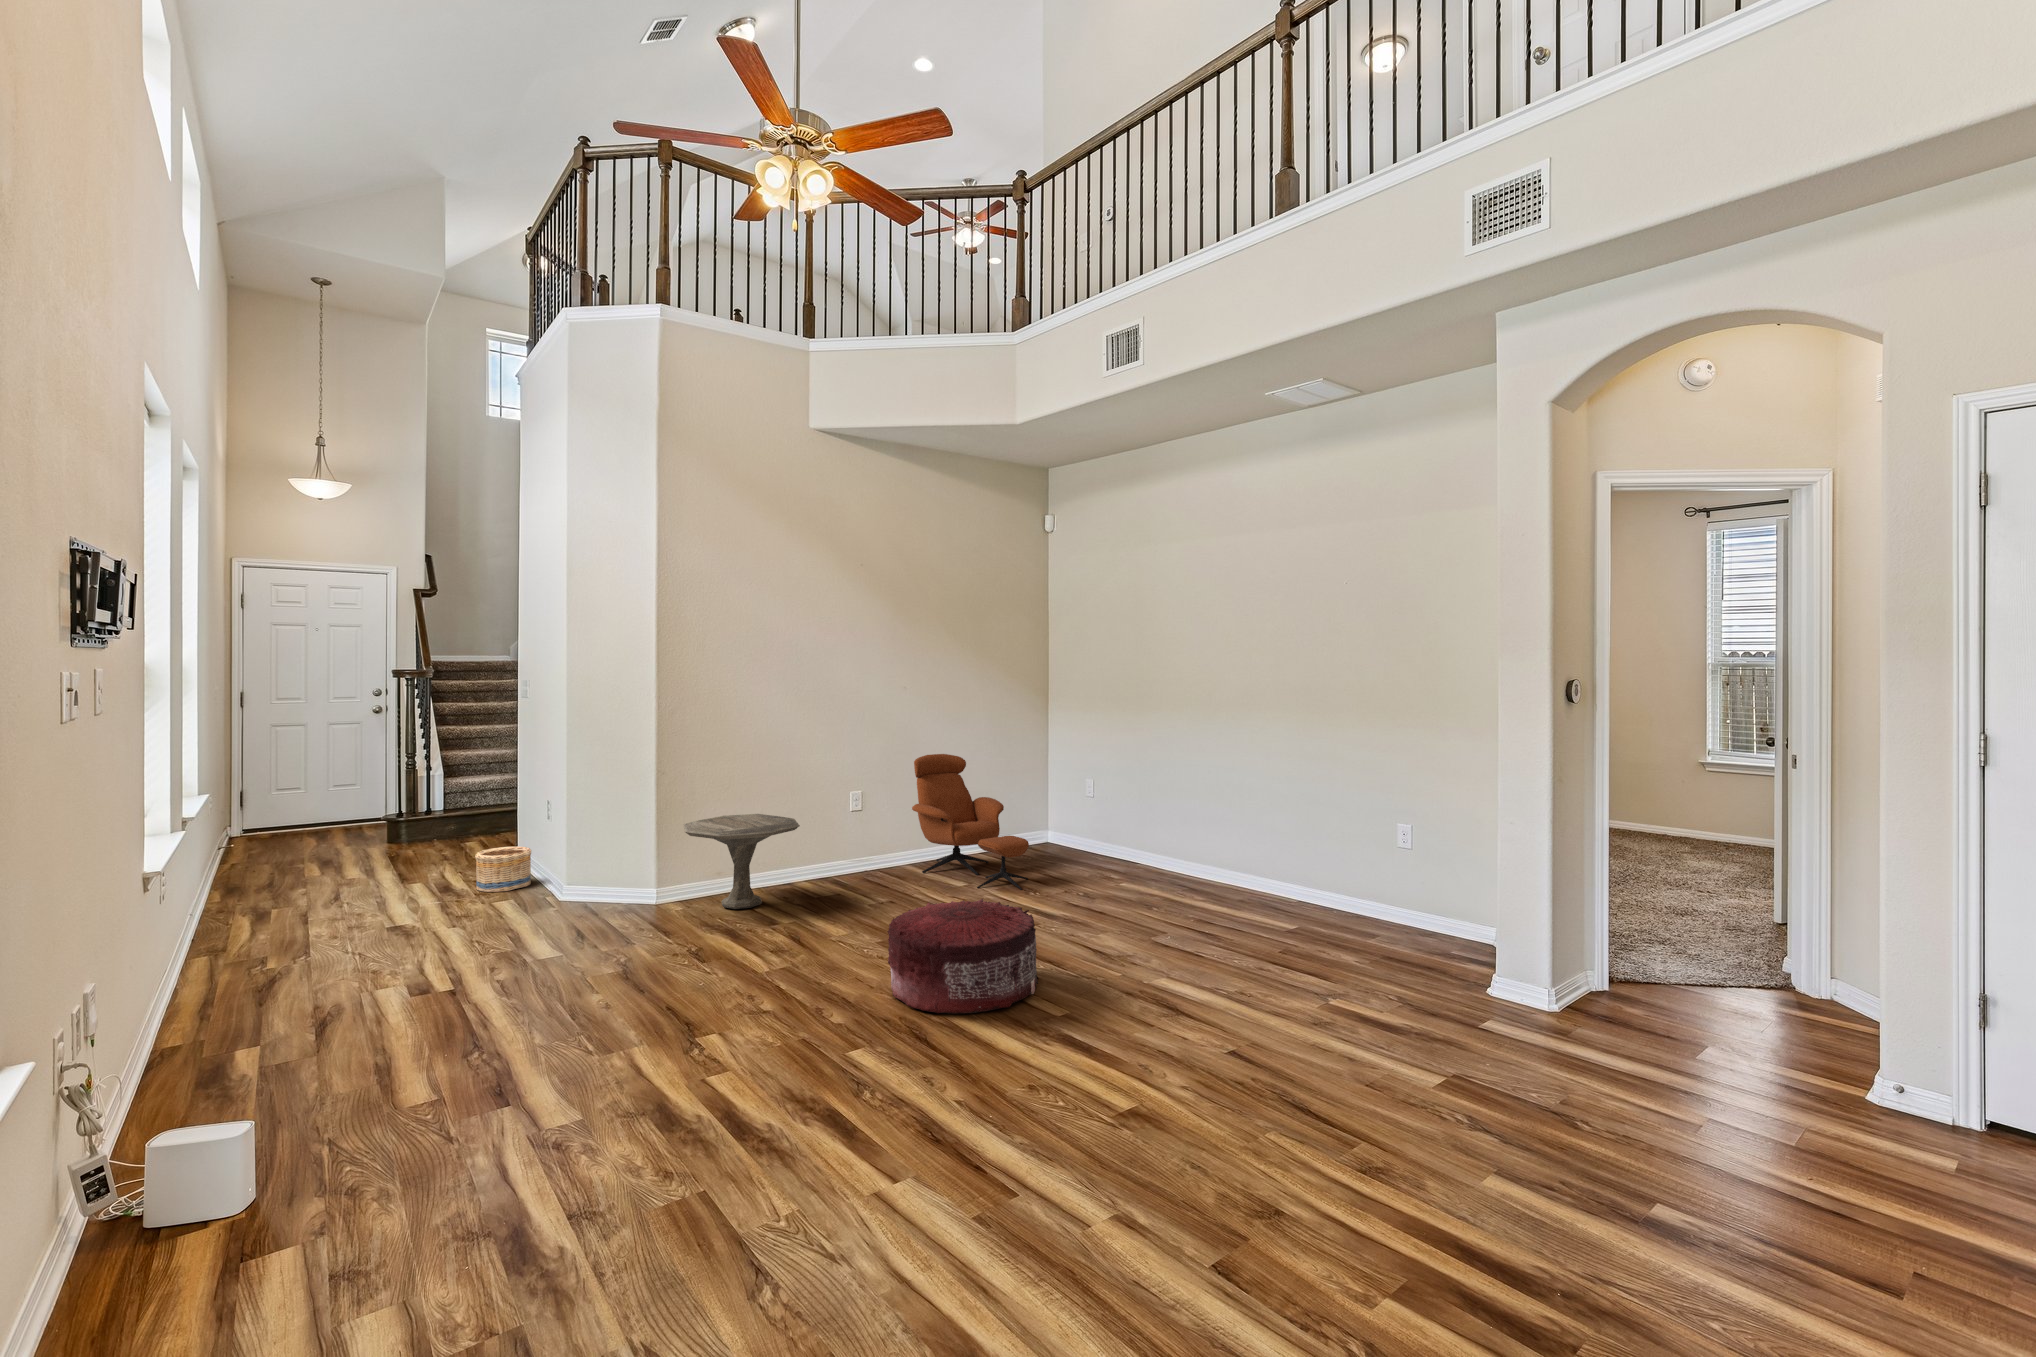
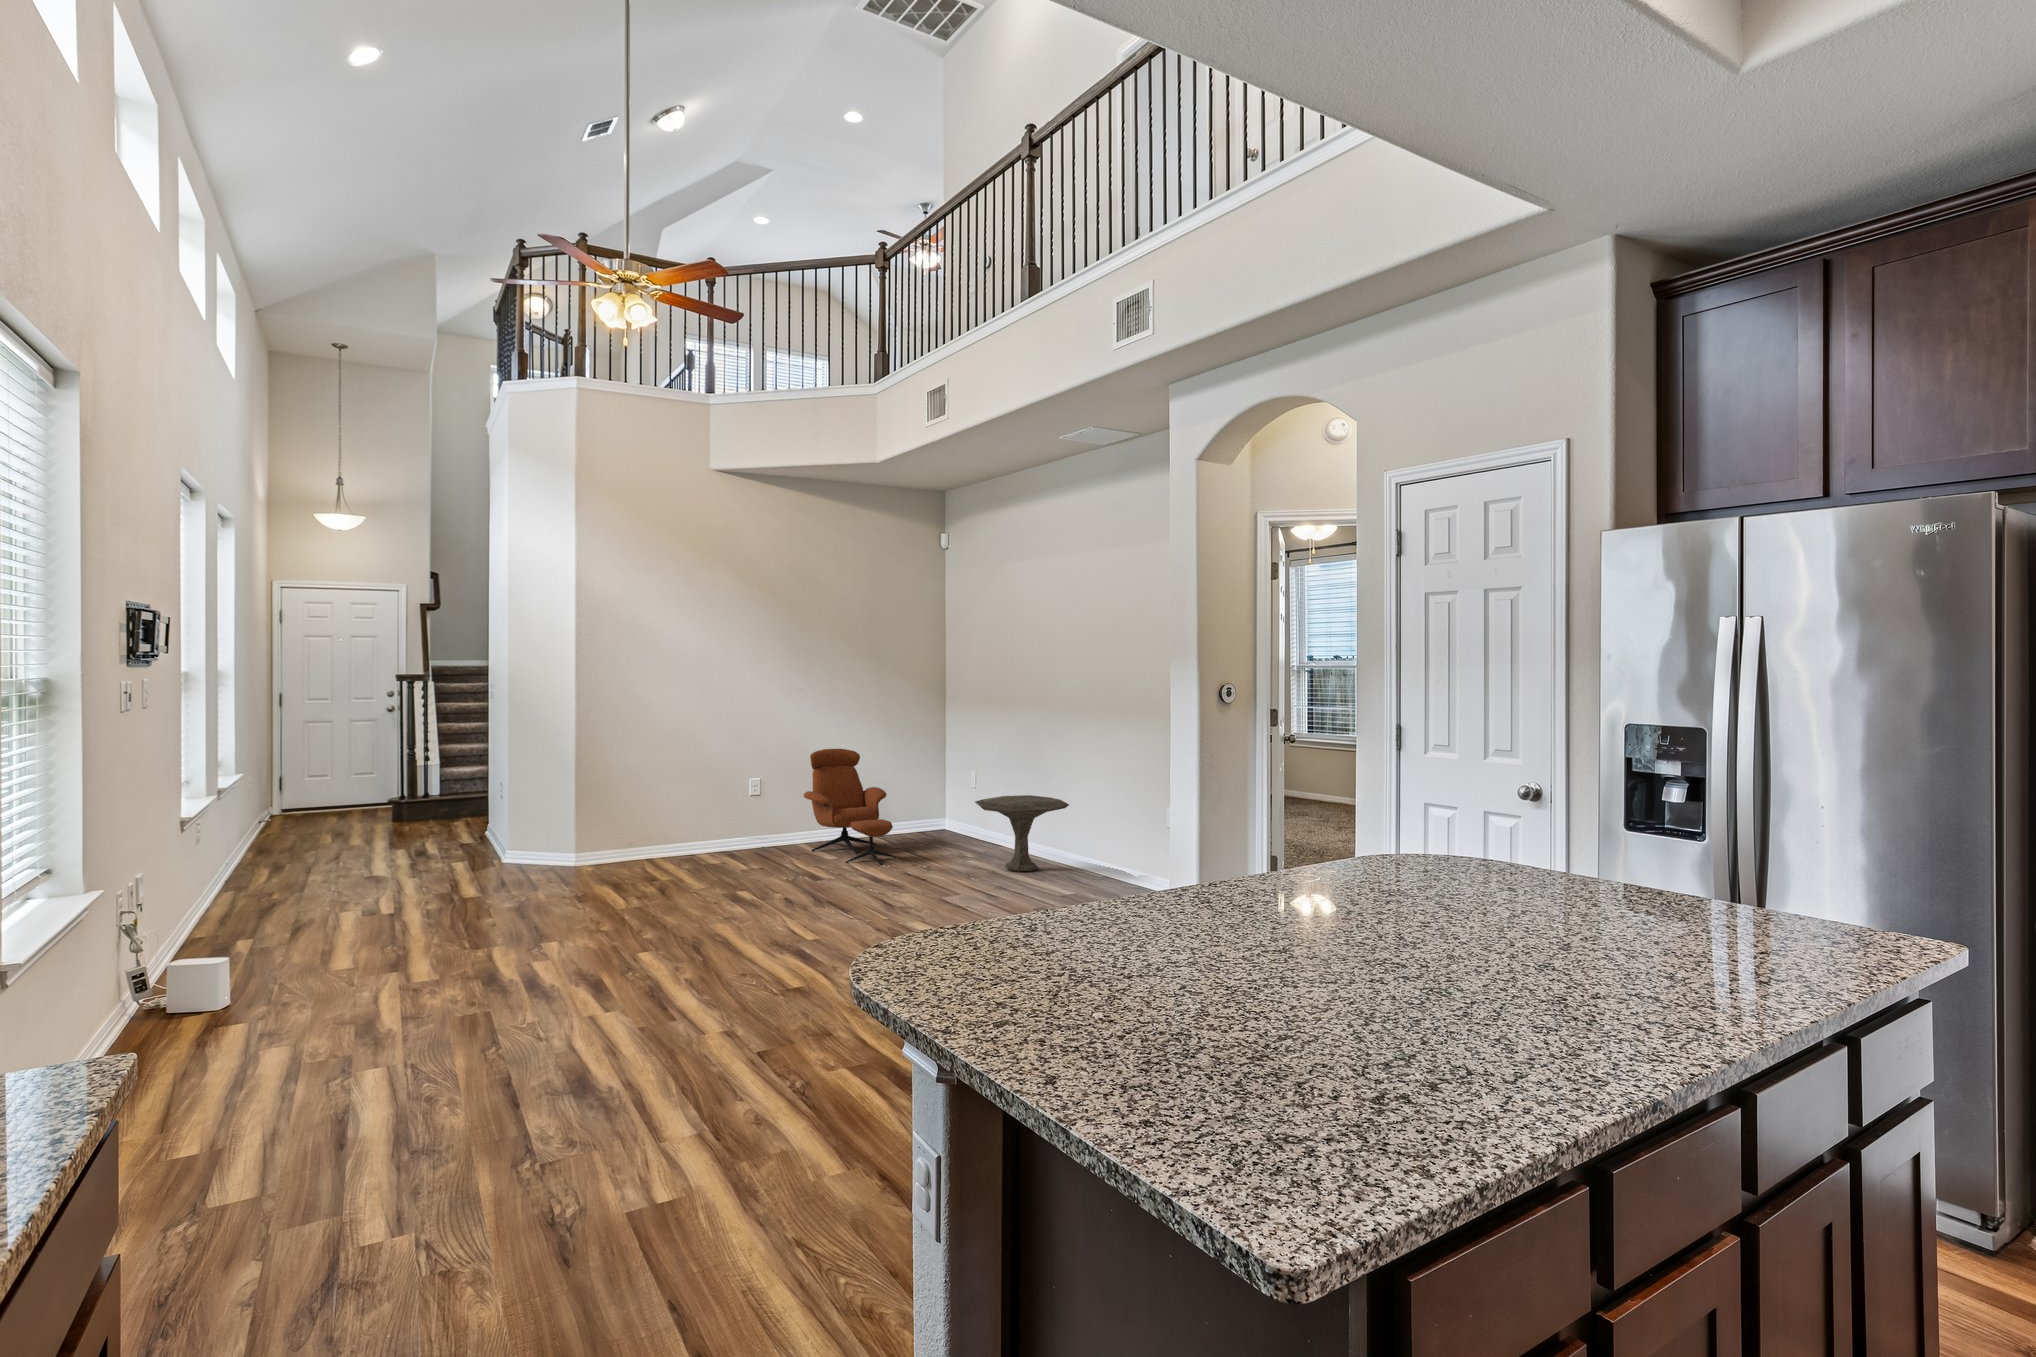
side table: present [684,814,800,909] -> present [975,795,1069,871]
basket: present [475,847,531,892] -> none [443,822,489,857]
pouf: present [887,899,1038,1014] -> none [697,859,823,938]

